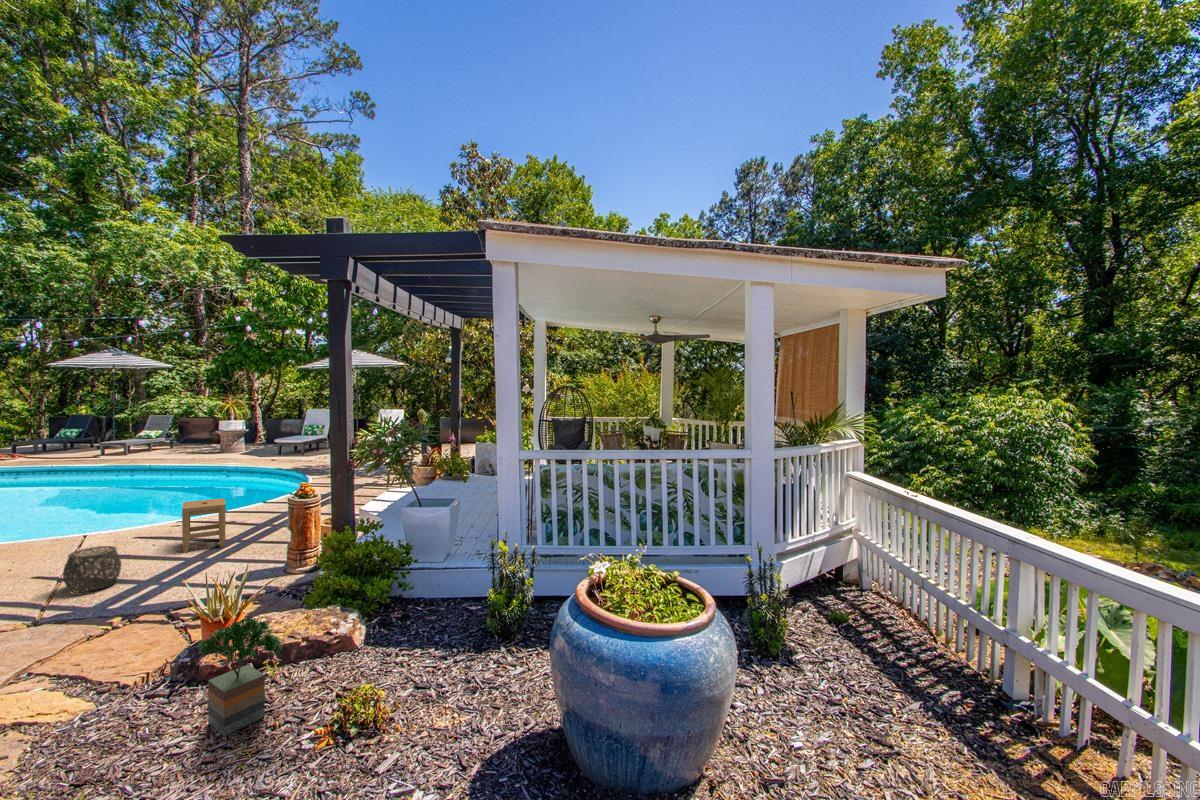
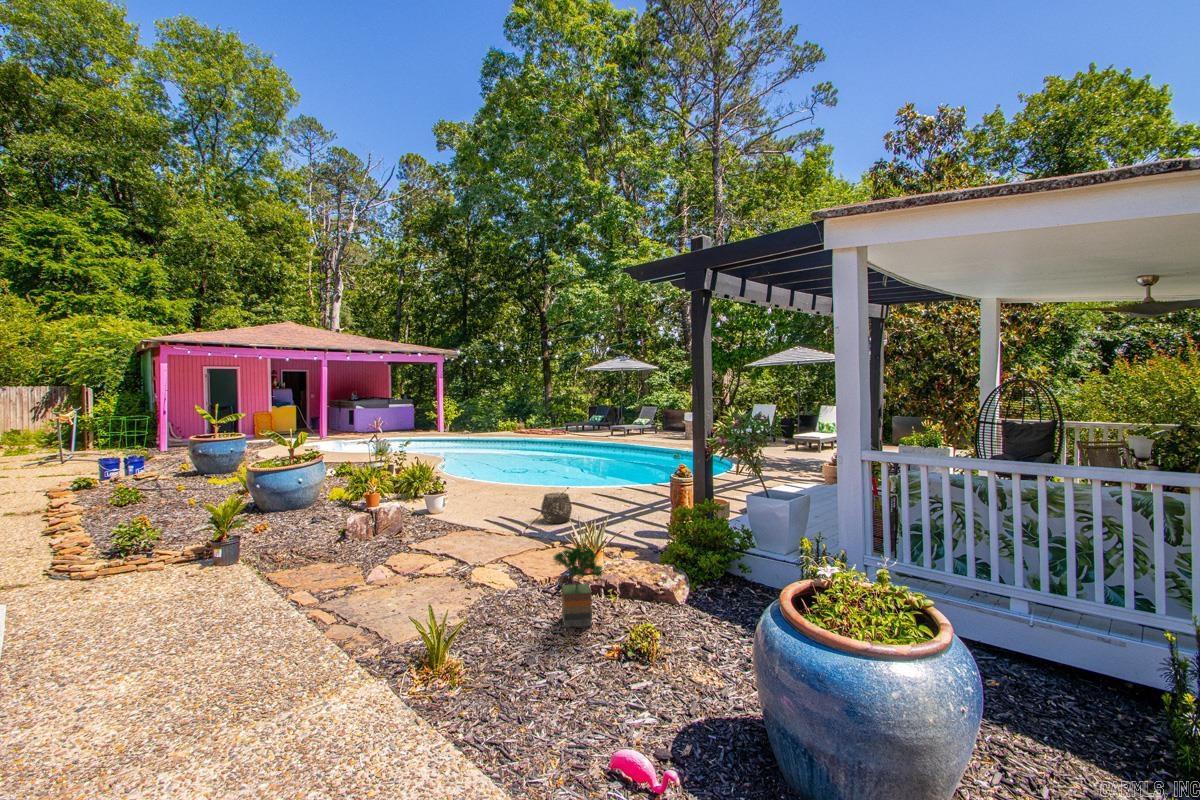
stool: present [182,498,226,553] -> none [614,470,646,511]

